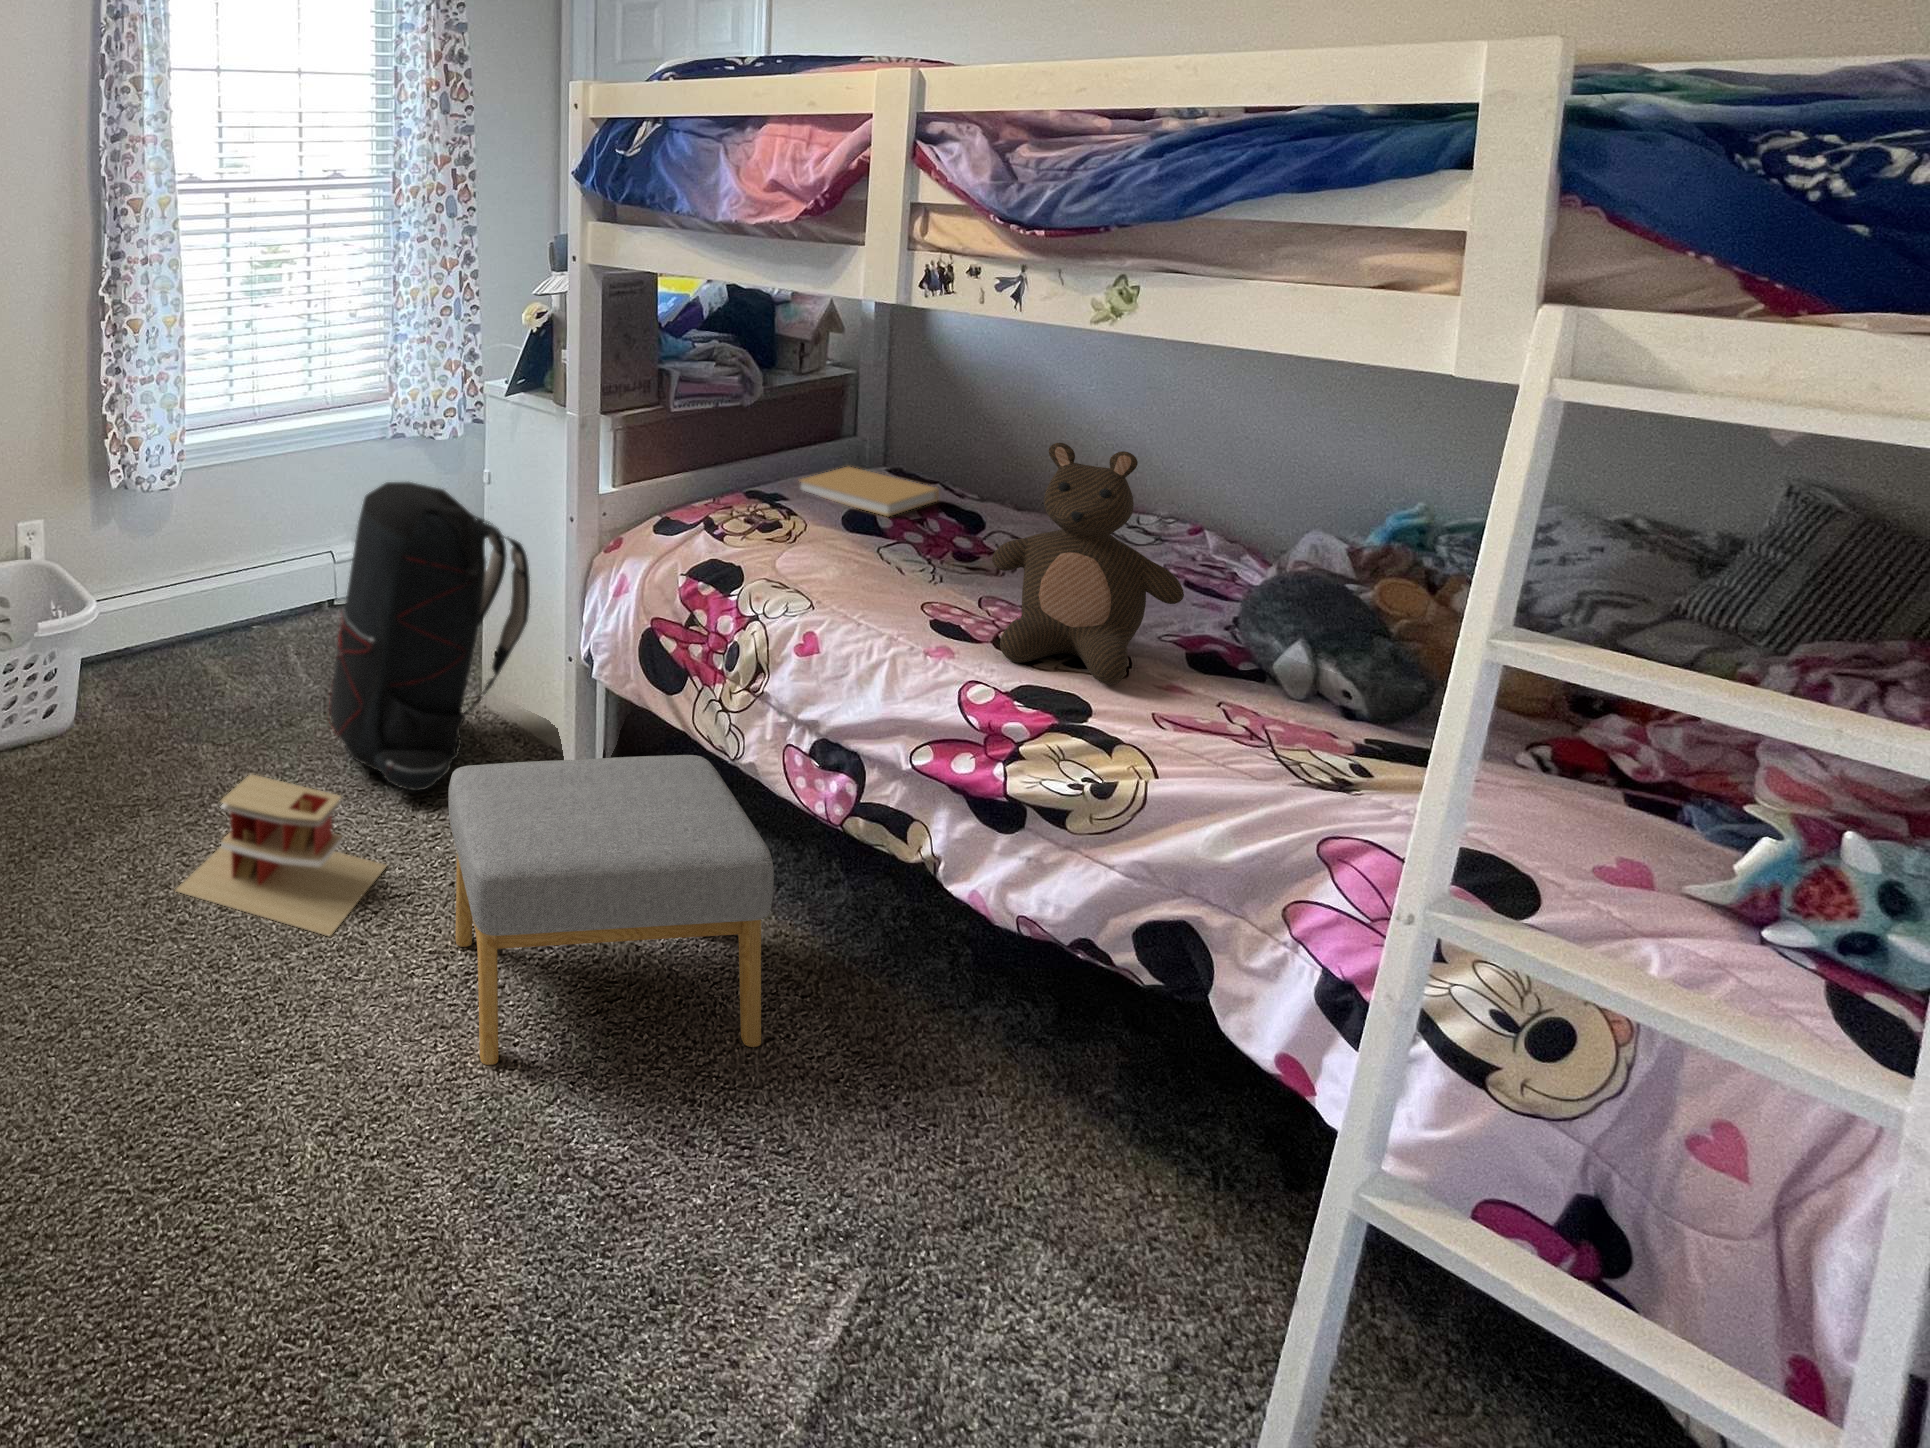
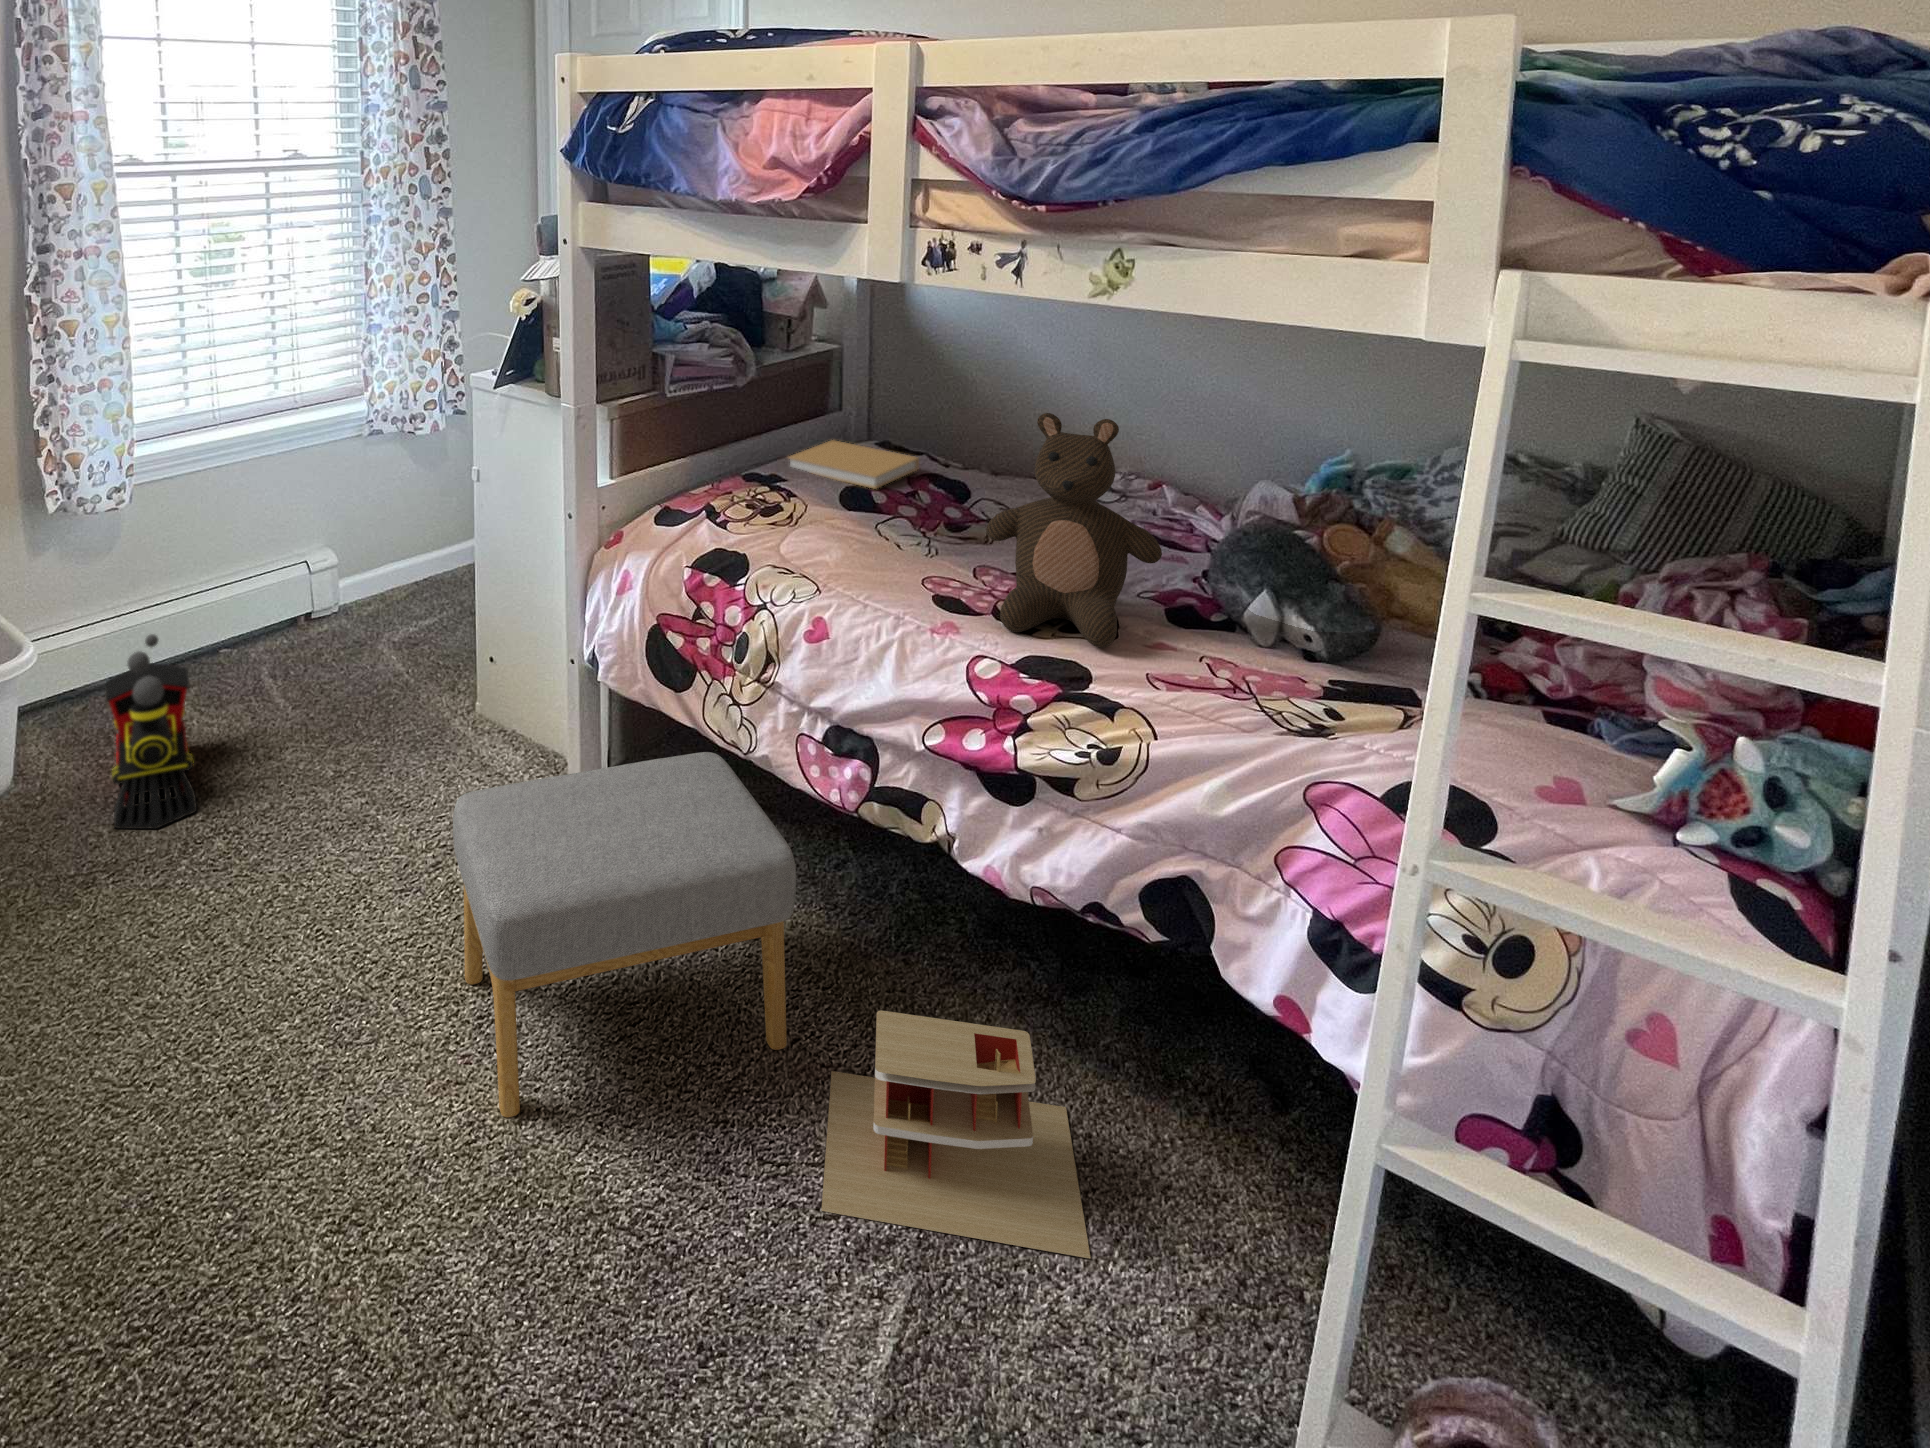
backpack: present [329,482,530,791] -> none [313,484,526,814]
toy train: none [152,604,226,778] -> present [106,634,197,829]
toy house: present [175,775,386,937] -> present [822,1011,1090,1258]

